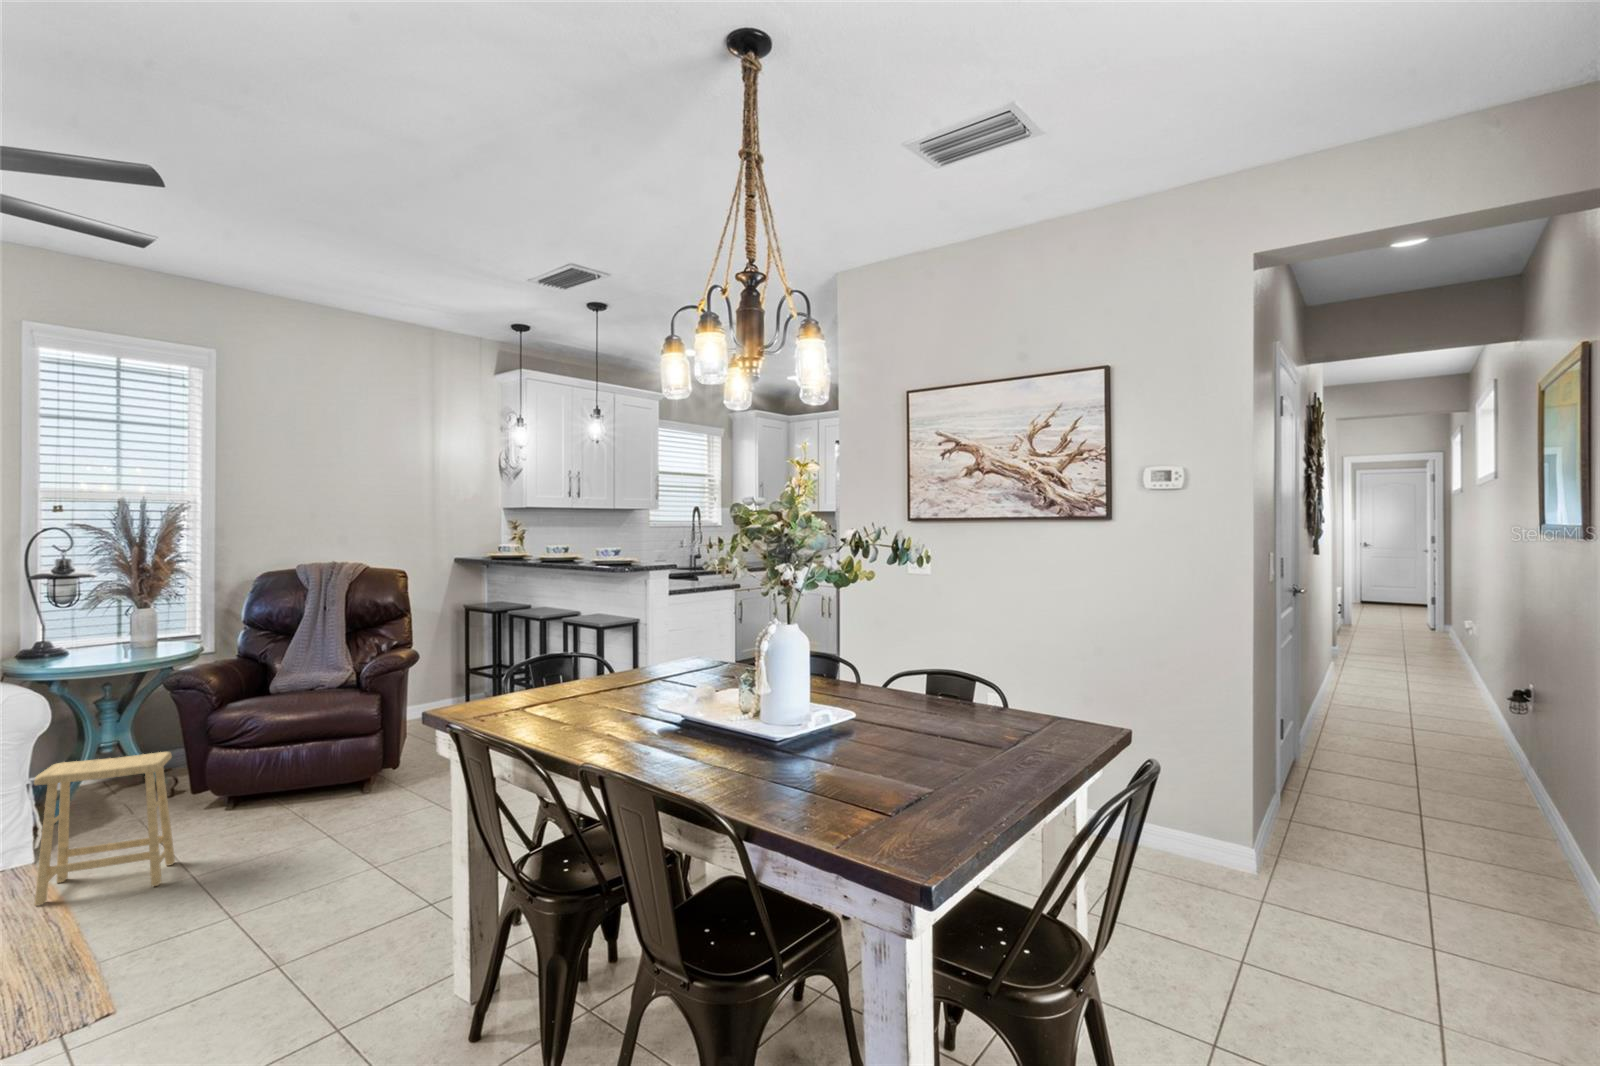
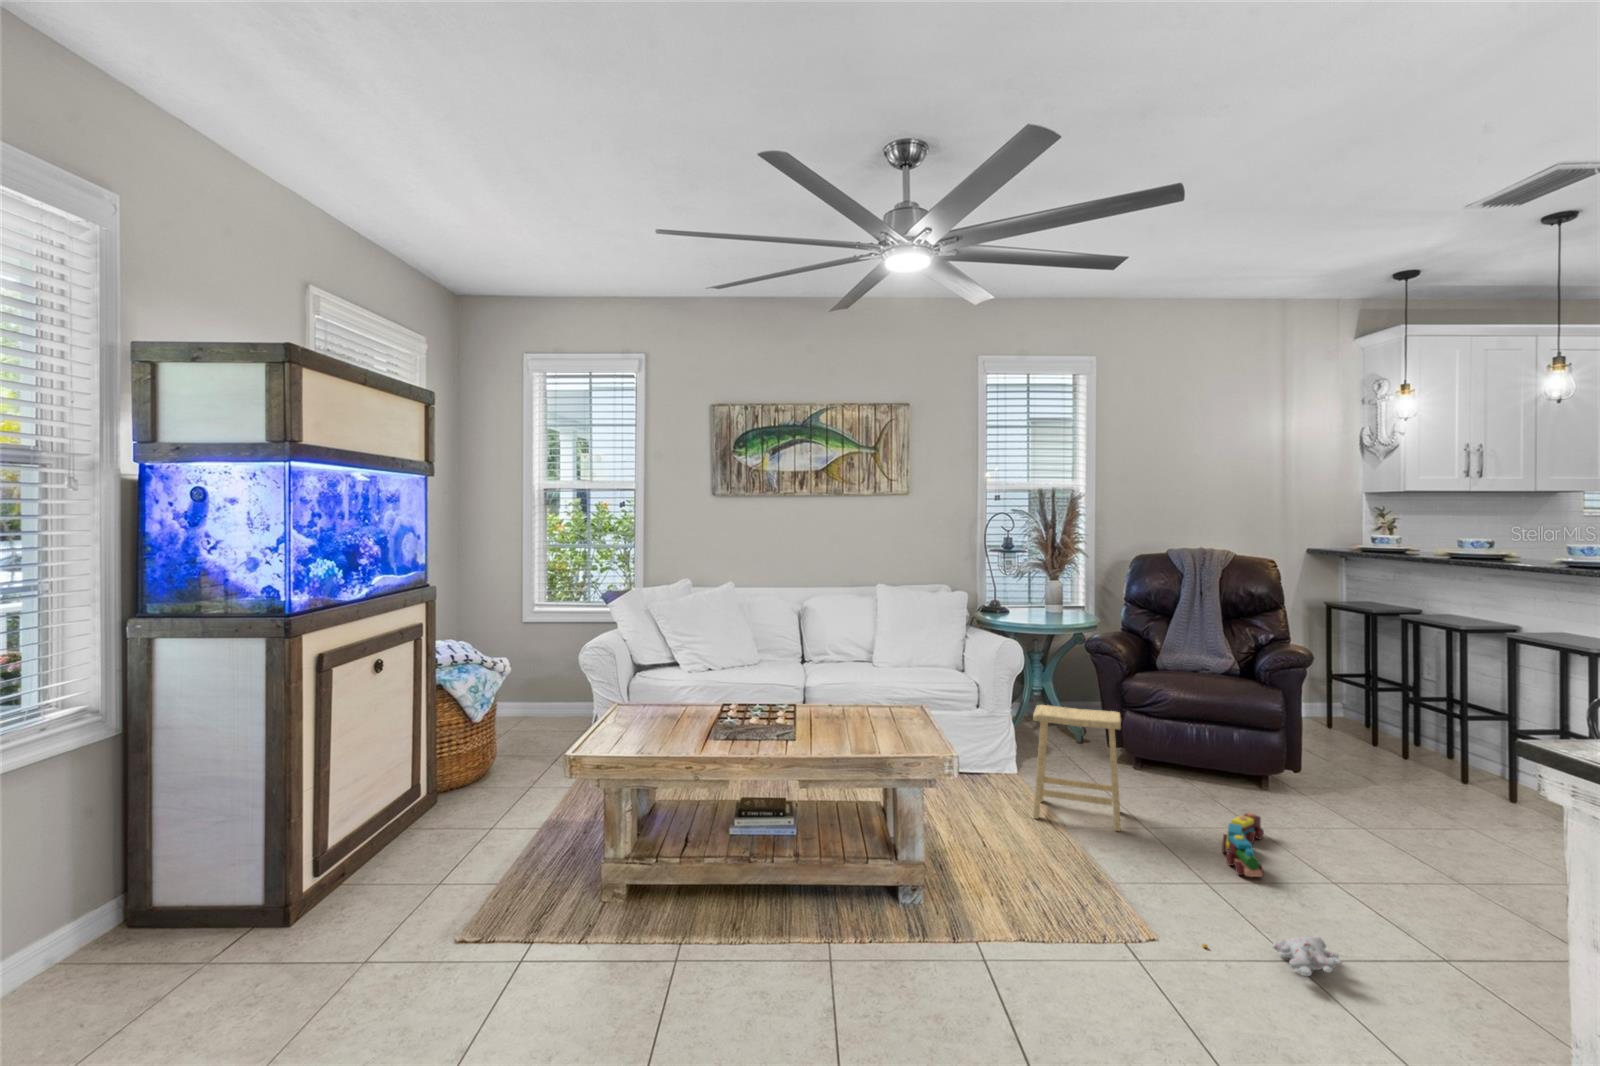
toy train: none [271,822,331,889] -> present [1222,812,1264,877]
plush toy: none [181,923,319,980] -> present [1202,937,1342,976]

